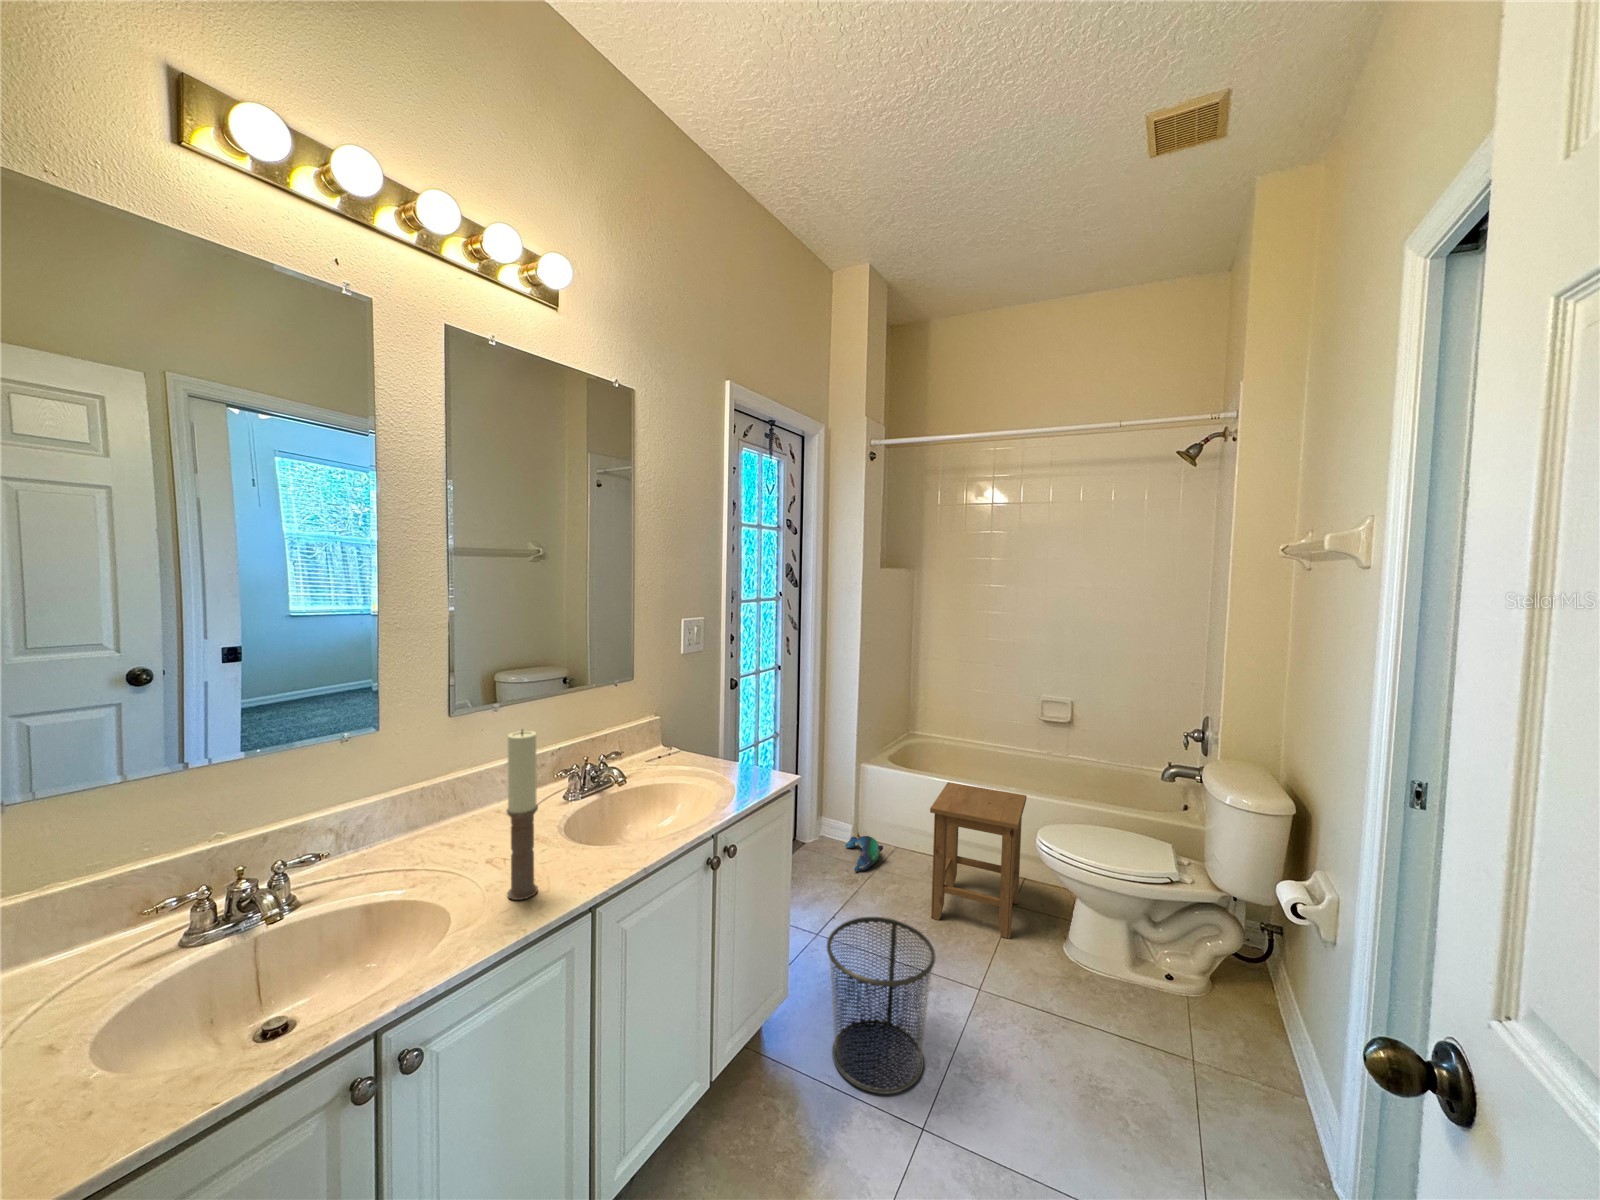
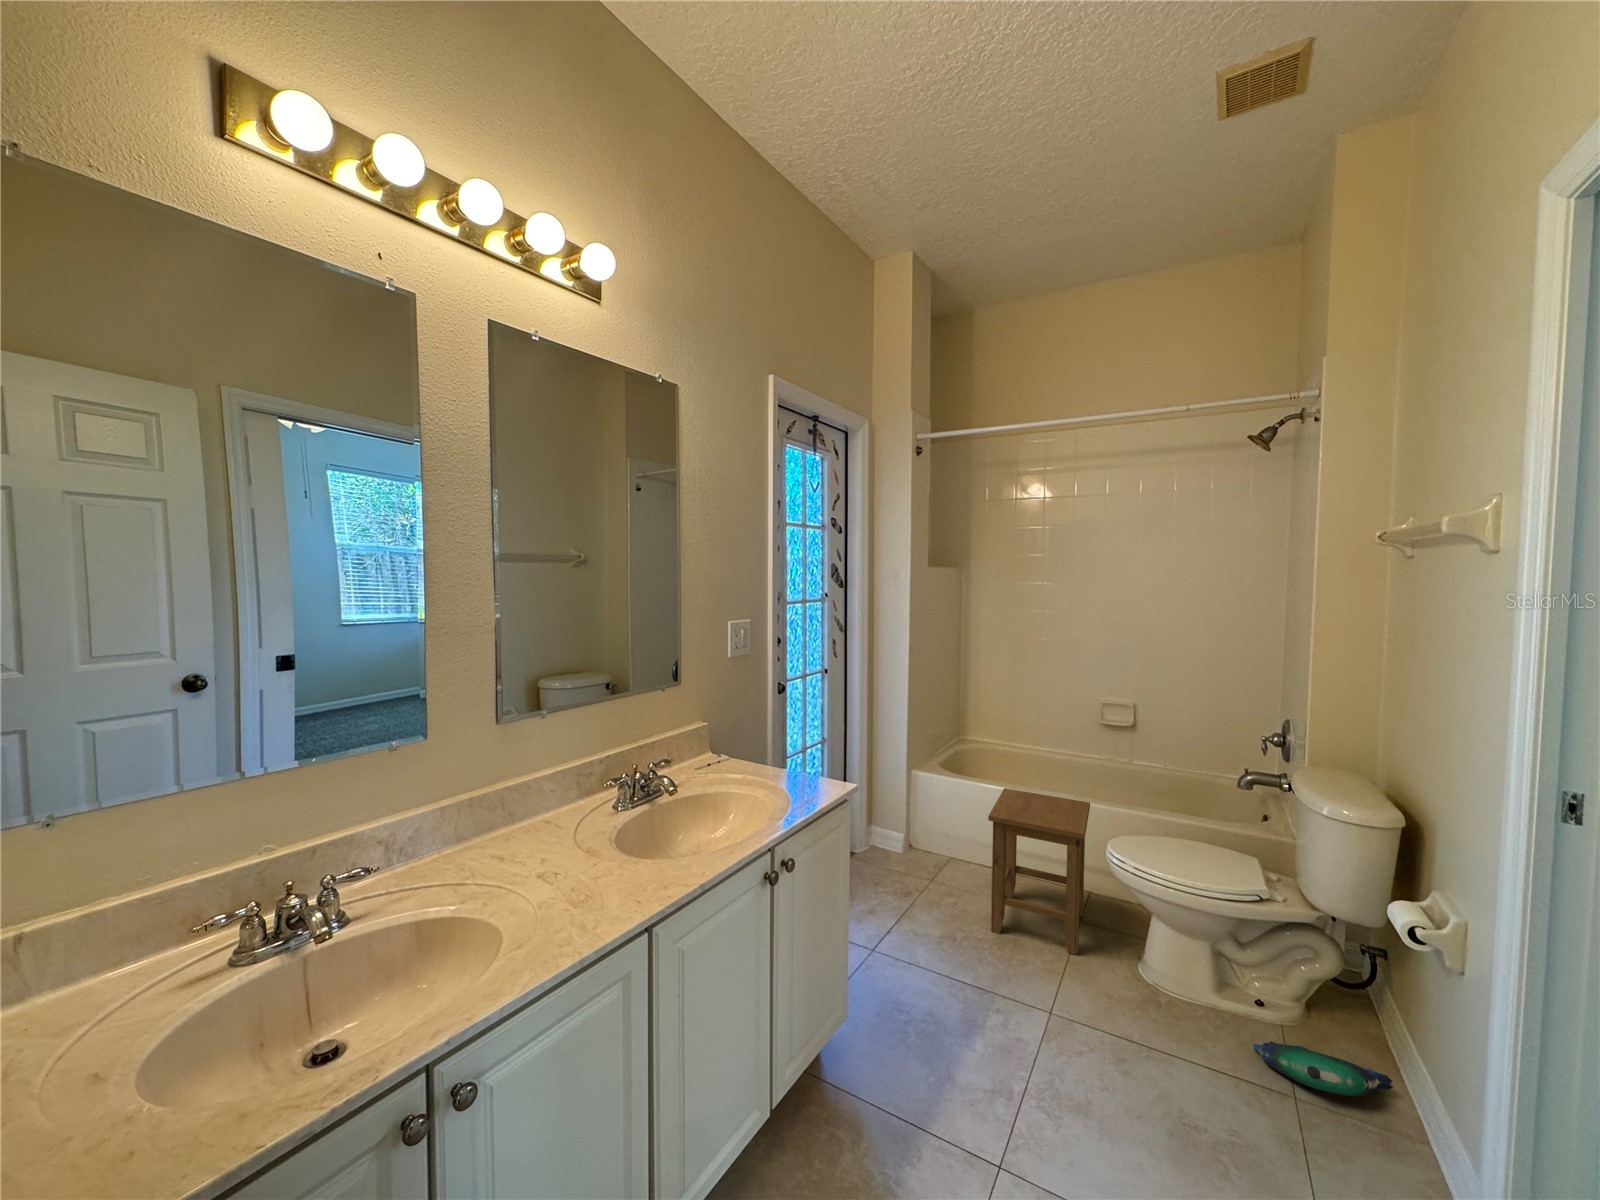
candle: present [507,730,538,900] -> none [559,738,592,919]
plush toy: present [845,836,883,872] -> present [1252,1042,1394,1096]
waste bin: present [827,917,936,1094] -> none [888,932,1006,1124]

